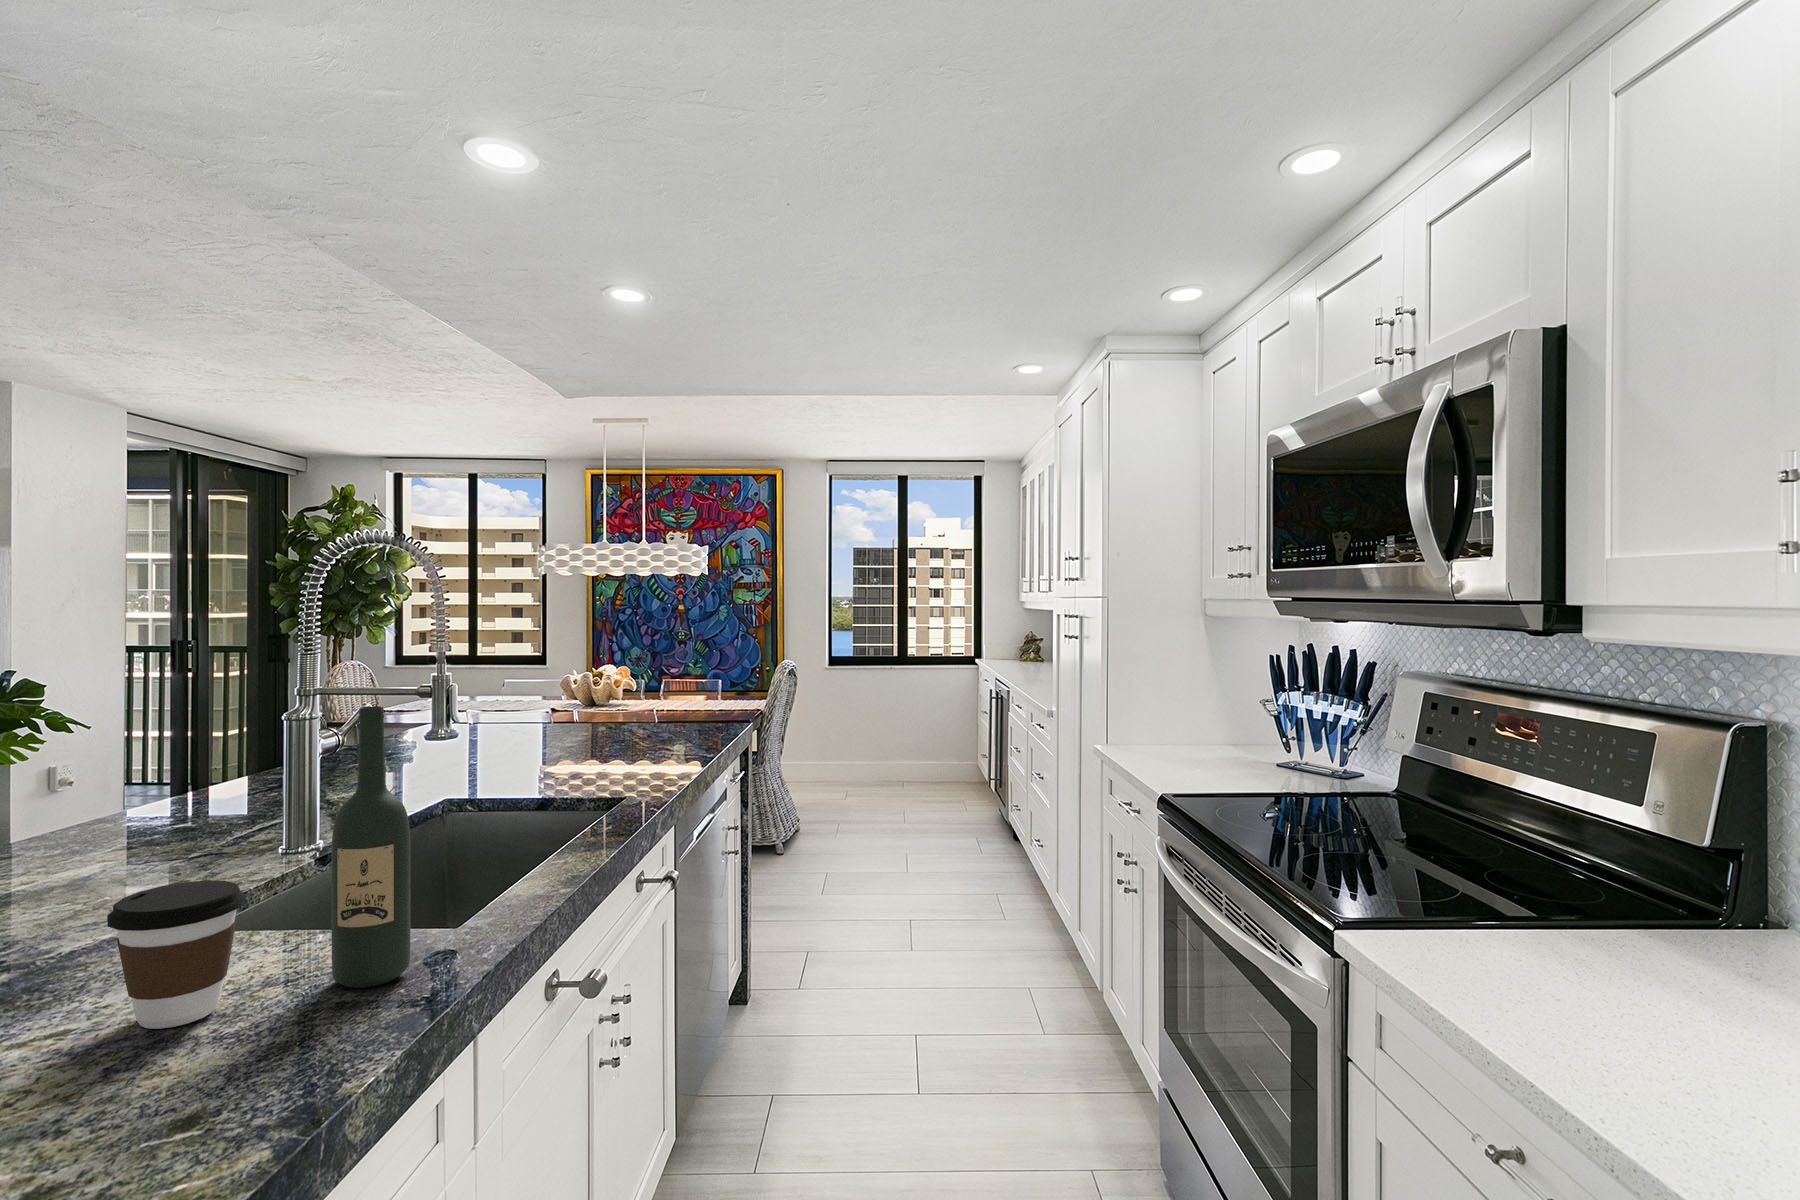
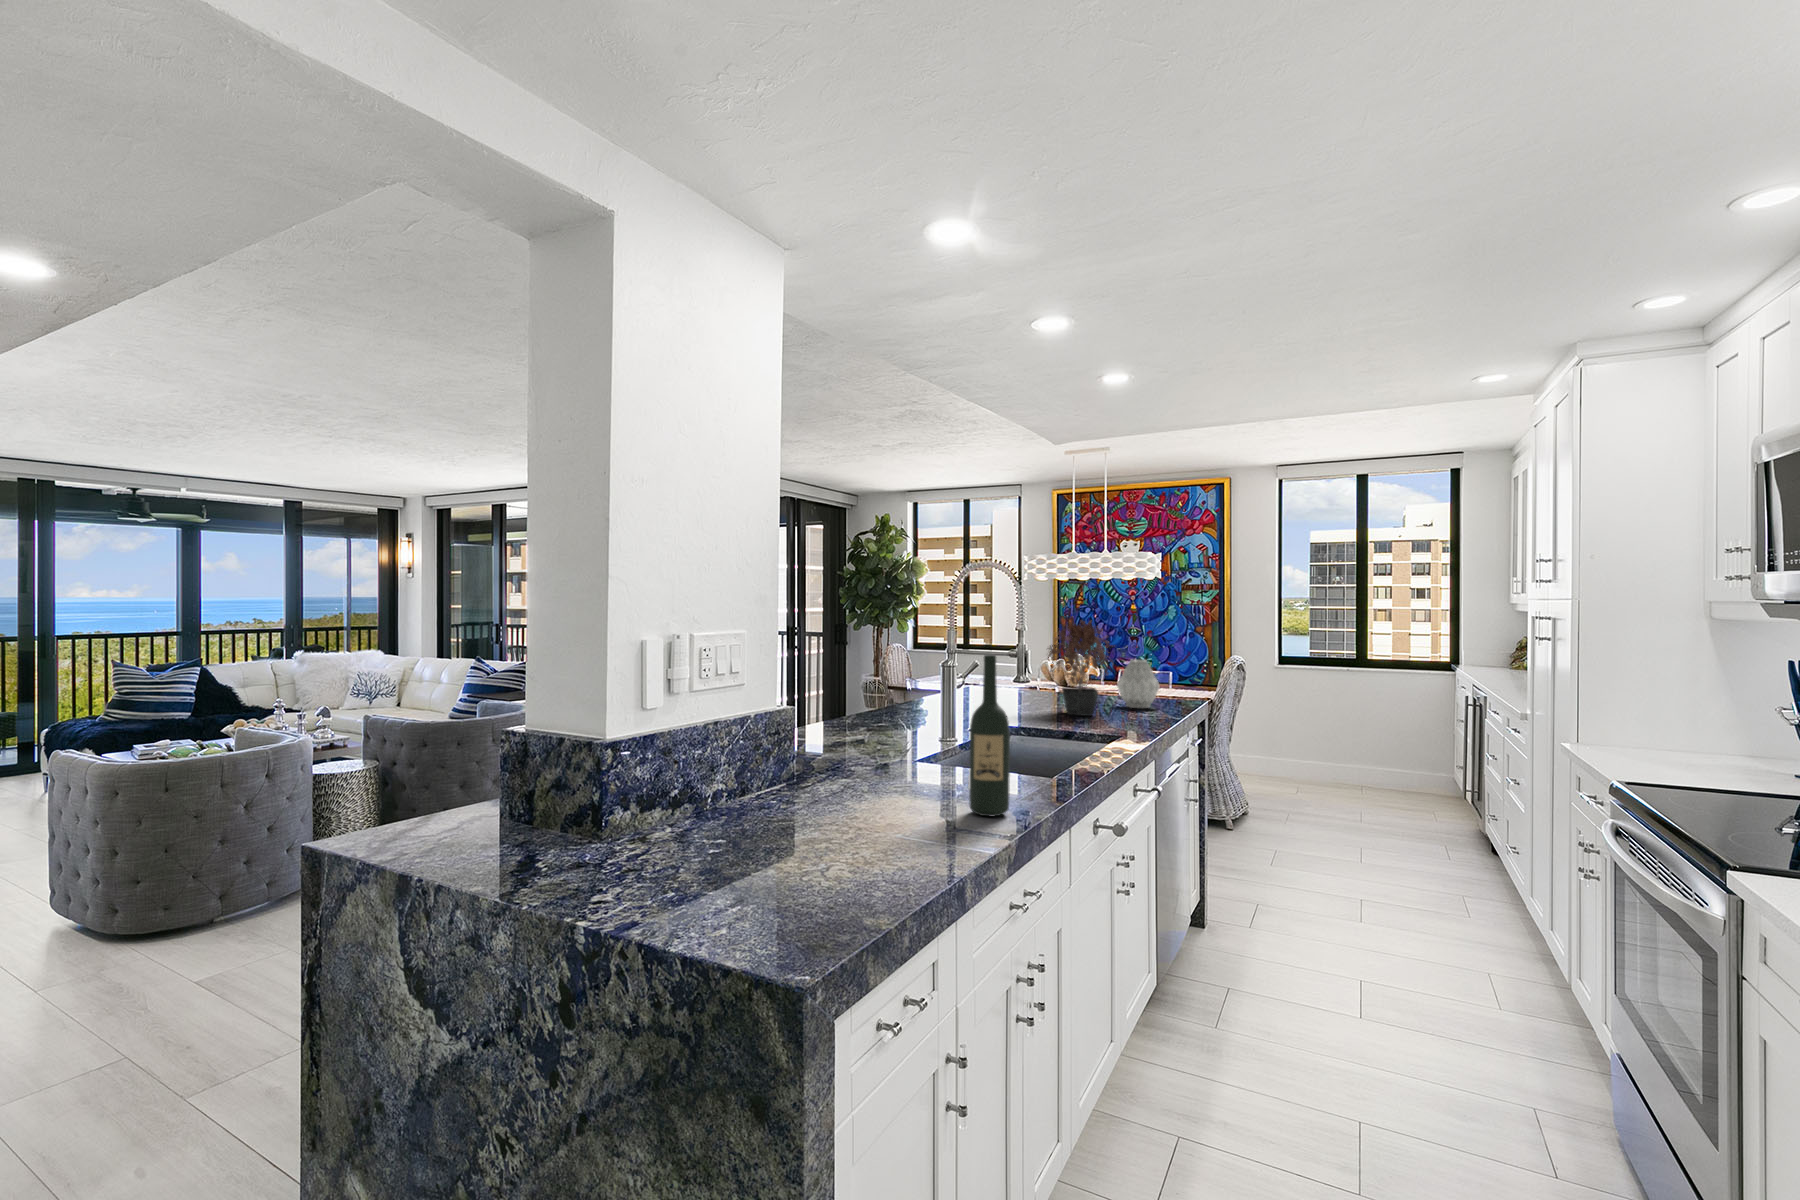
potted plant: none [543,626,640,754] -> present [1048,618,1112,716]
vase: none [643,675,697,736] -> present [1117,660,1160,708]
coffee cup: present [107,880,245,1029] -> none [872,745,930,818]

